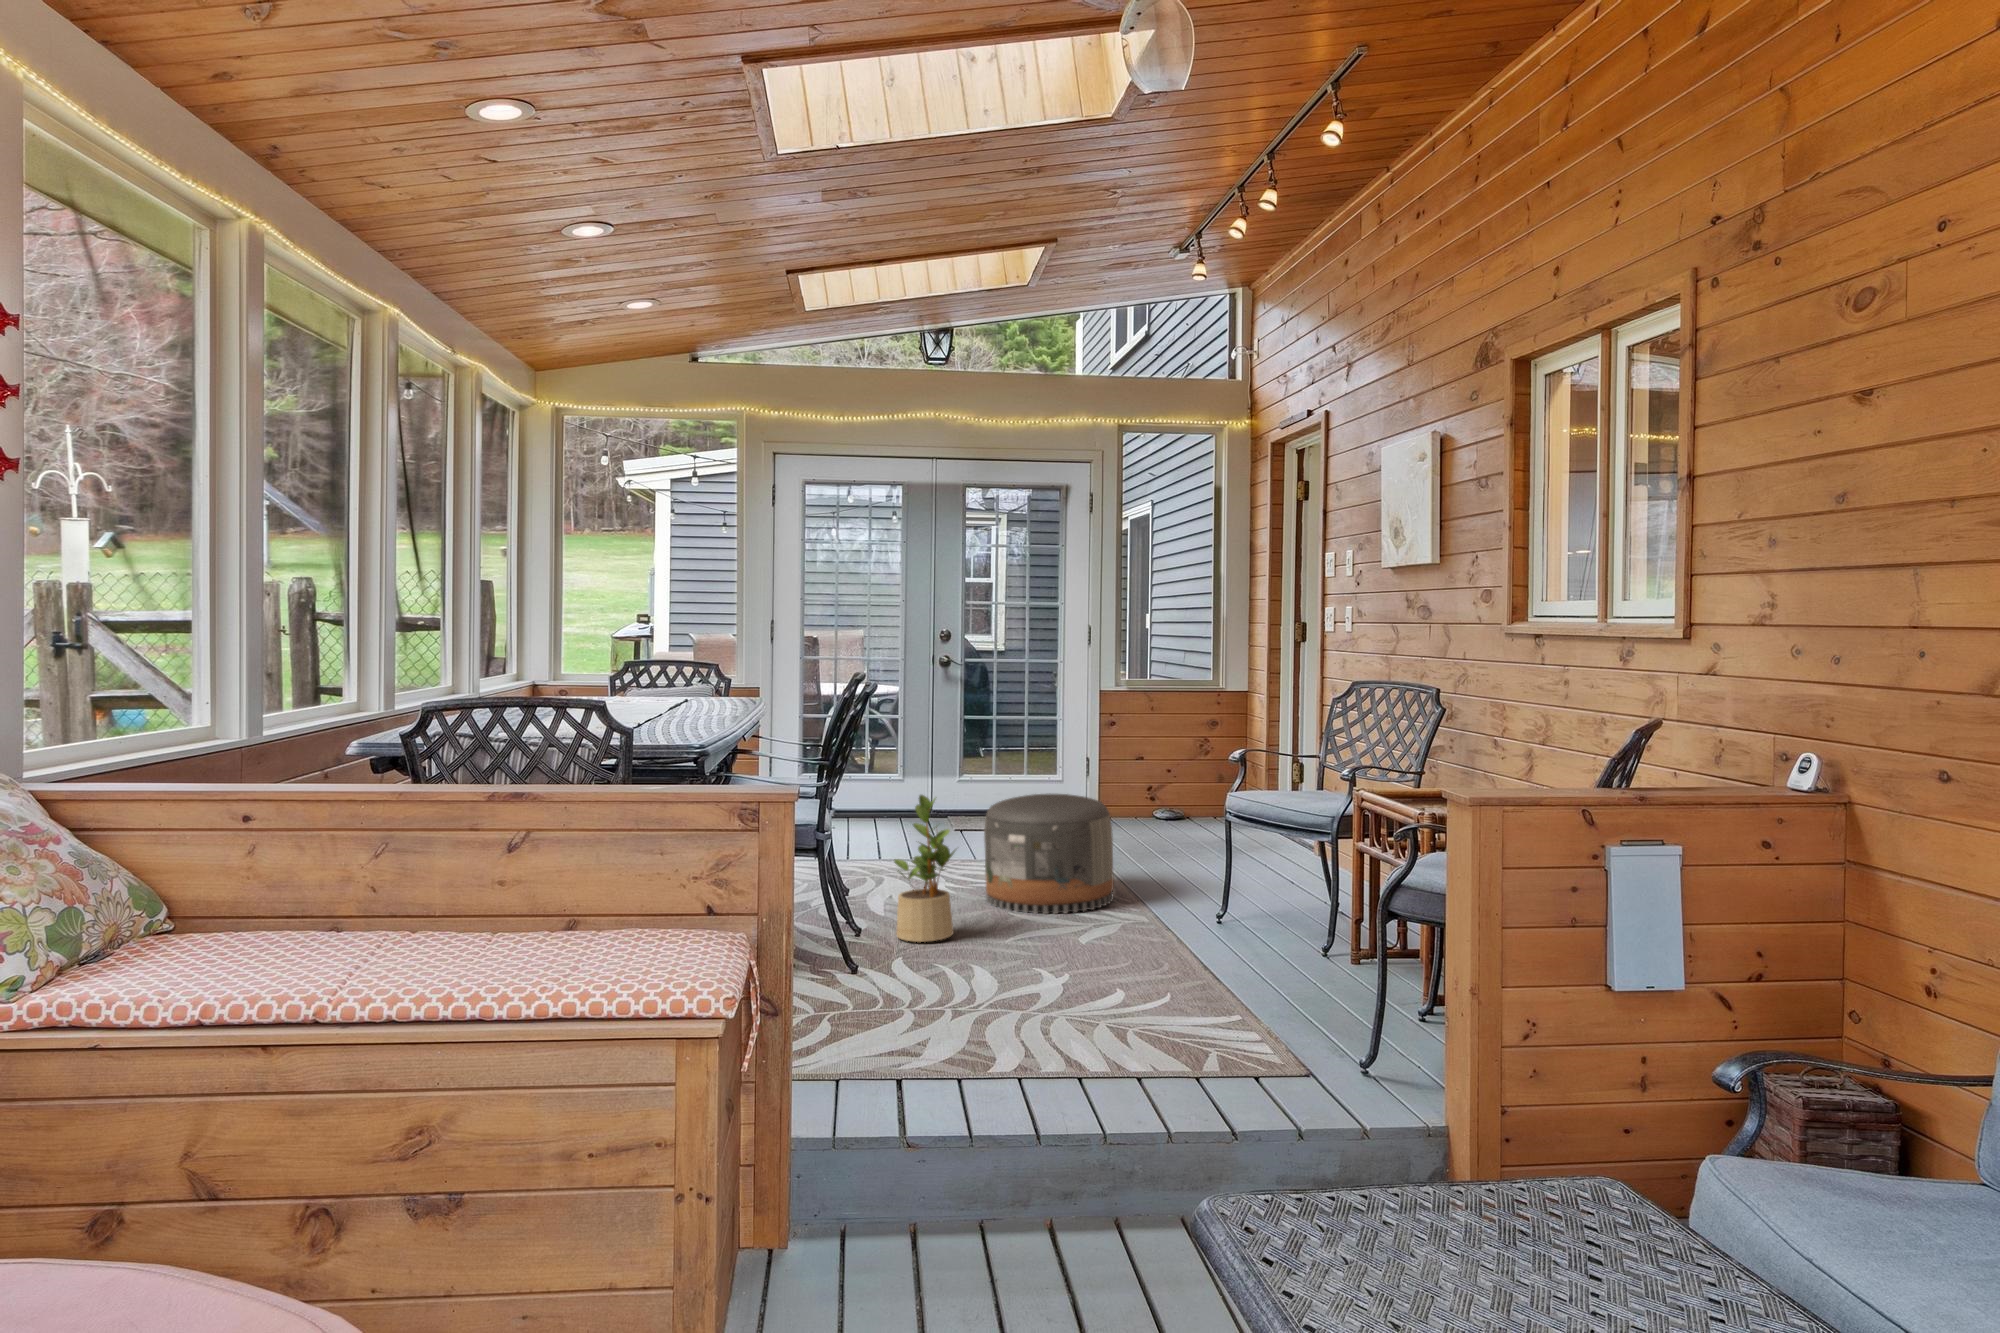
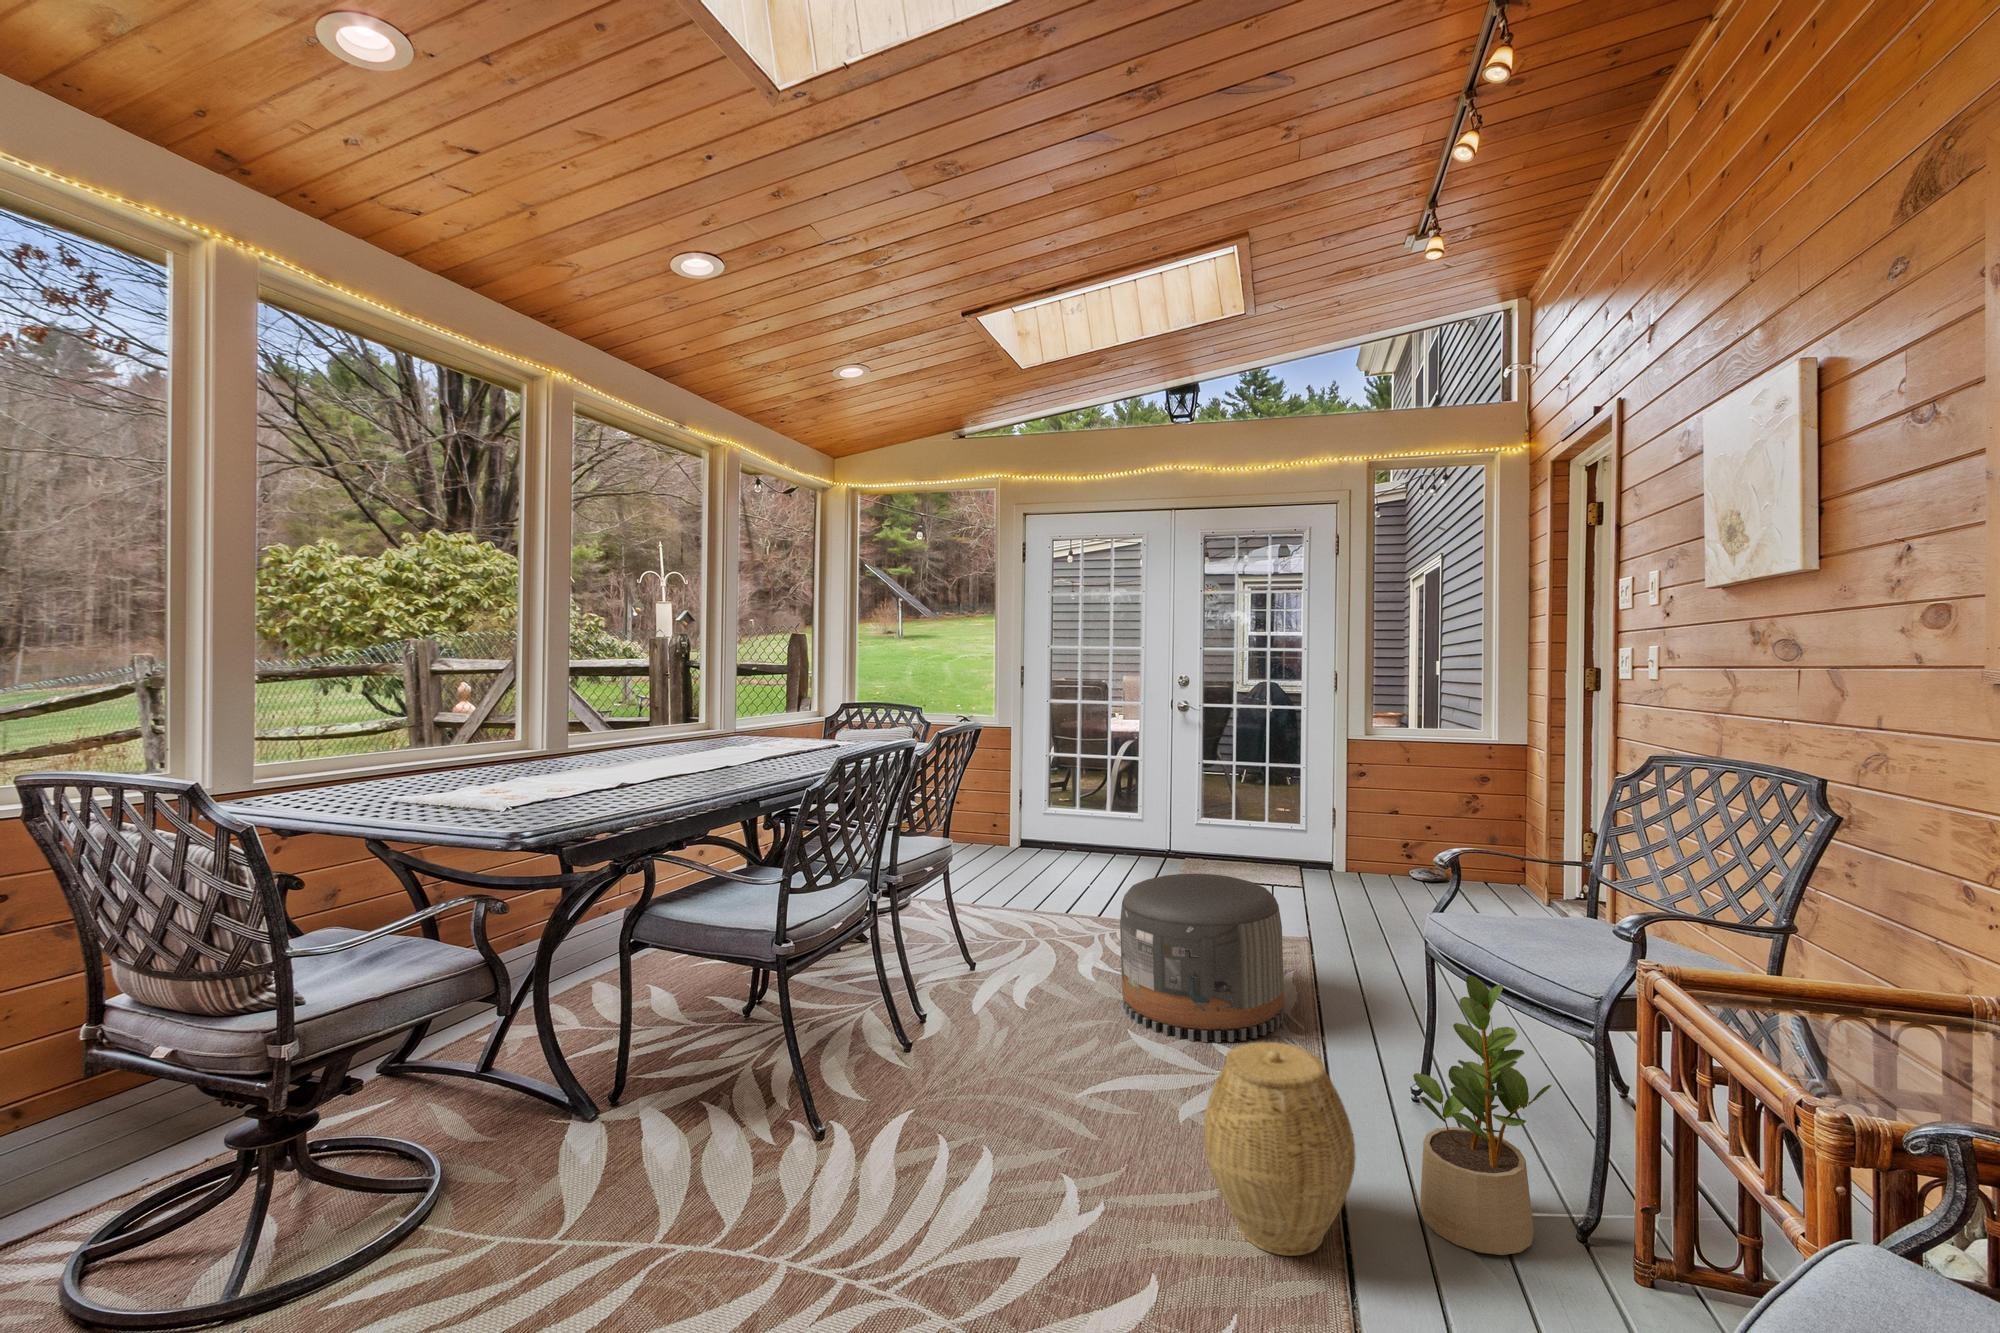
potted plant: present [894,795,955,942] -> present [1413,975,1551,1255]
woven basket: none [1125,861,1215,977] -> present [1203,1042,1355,1256]

